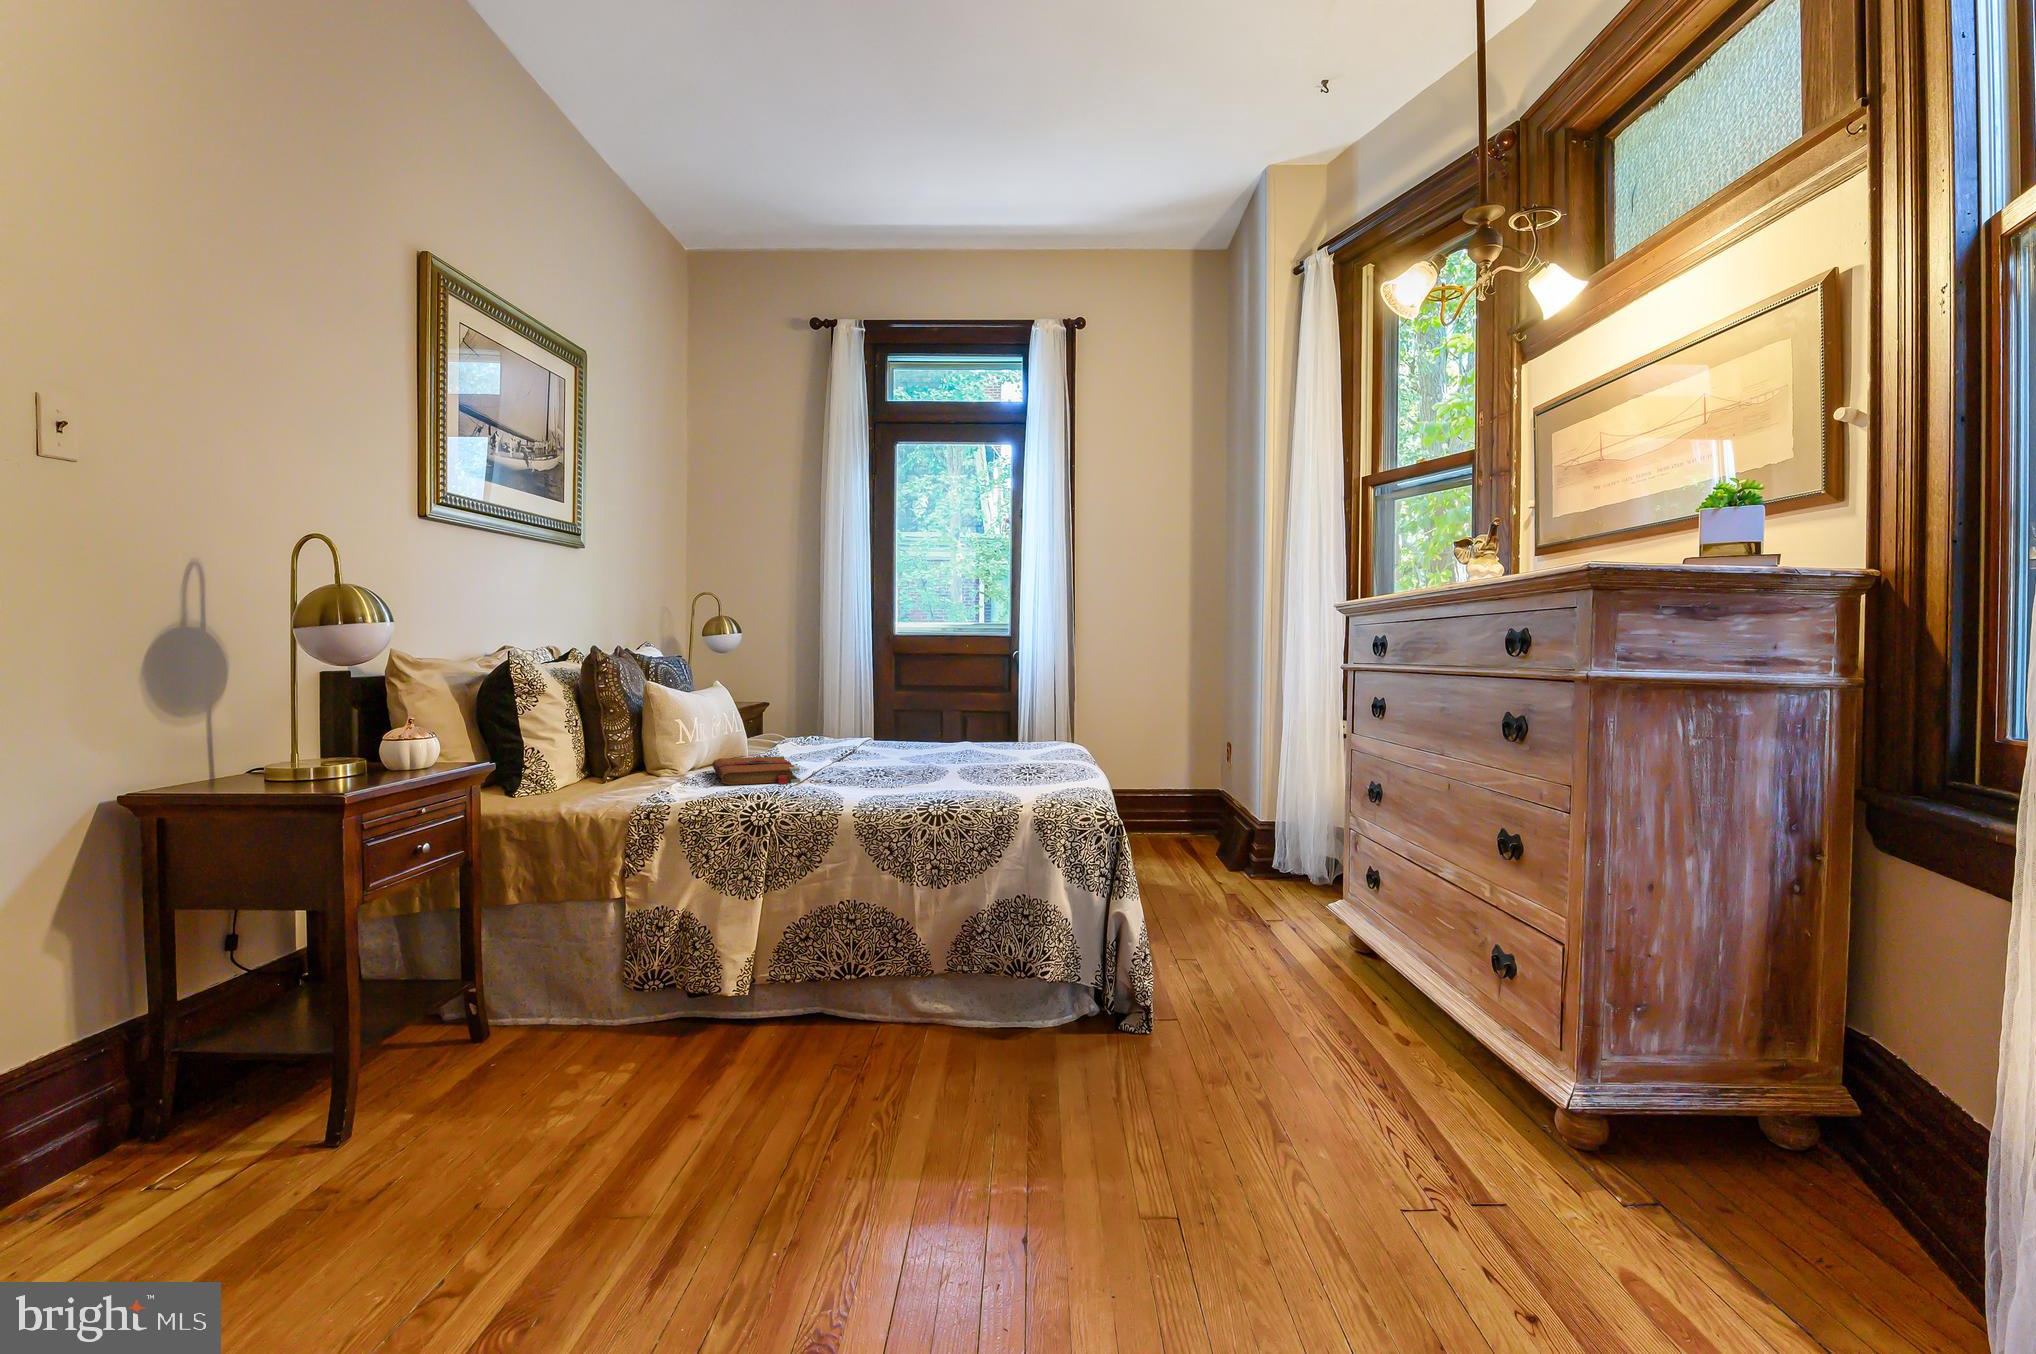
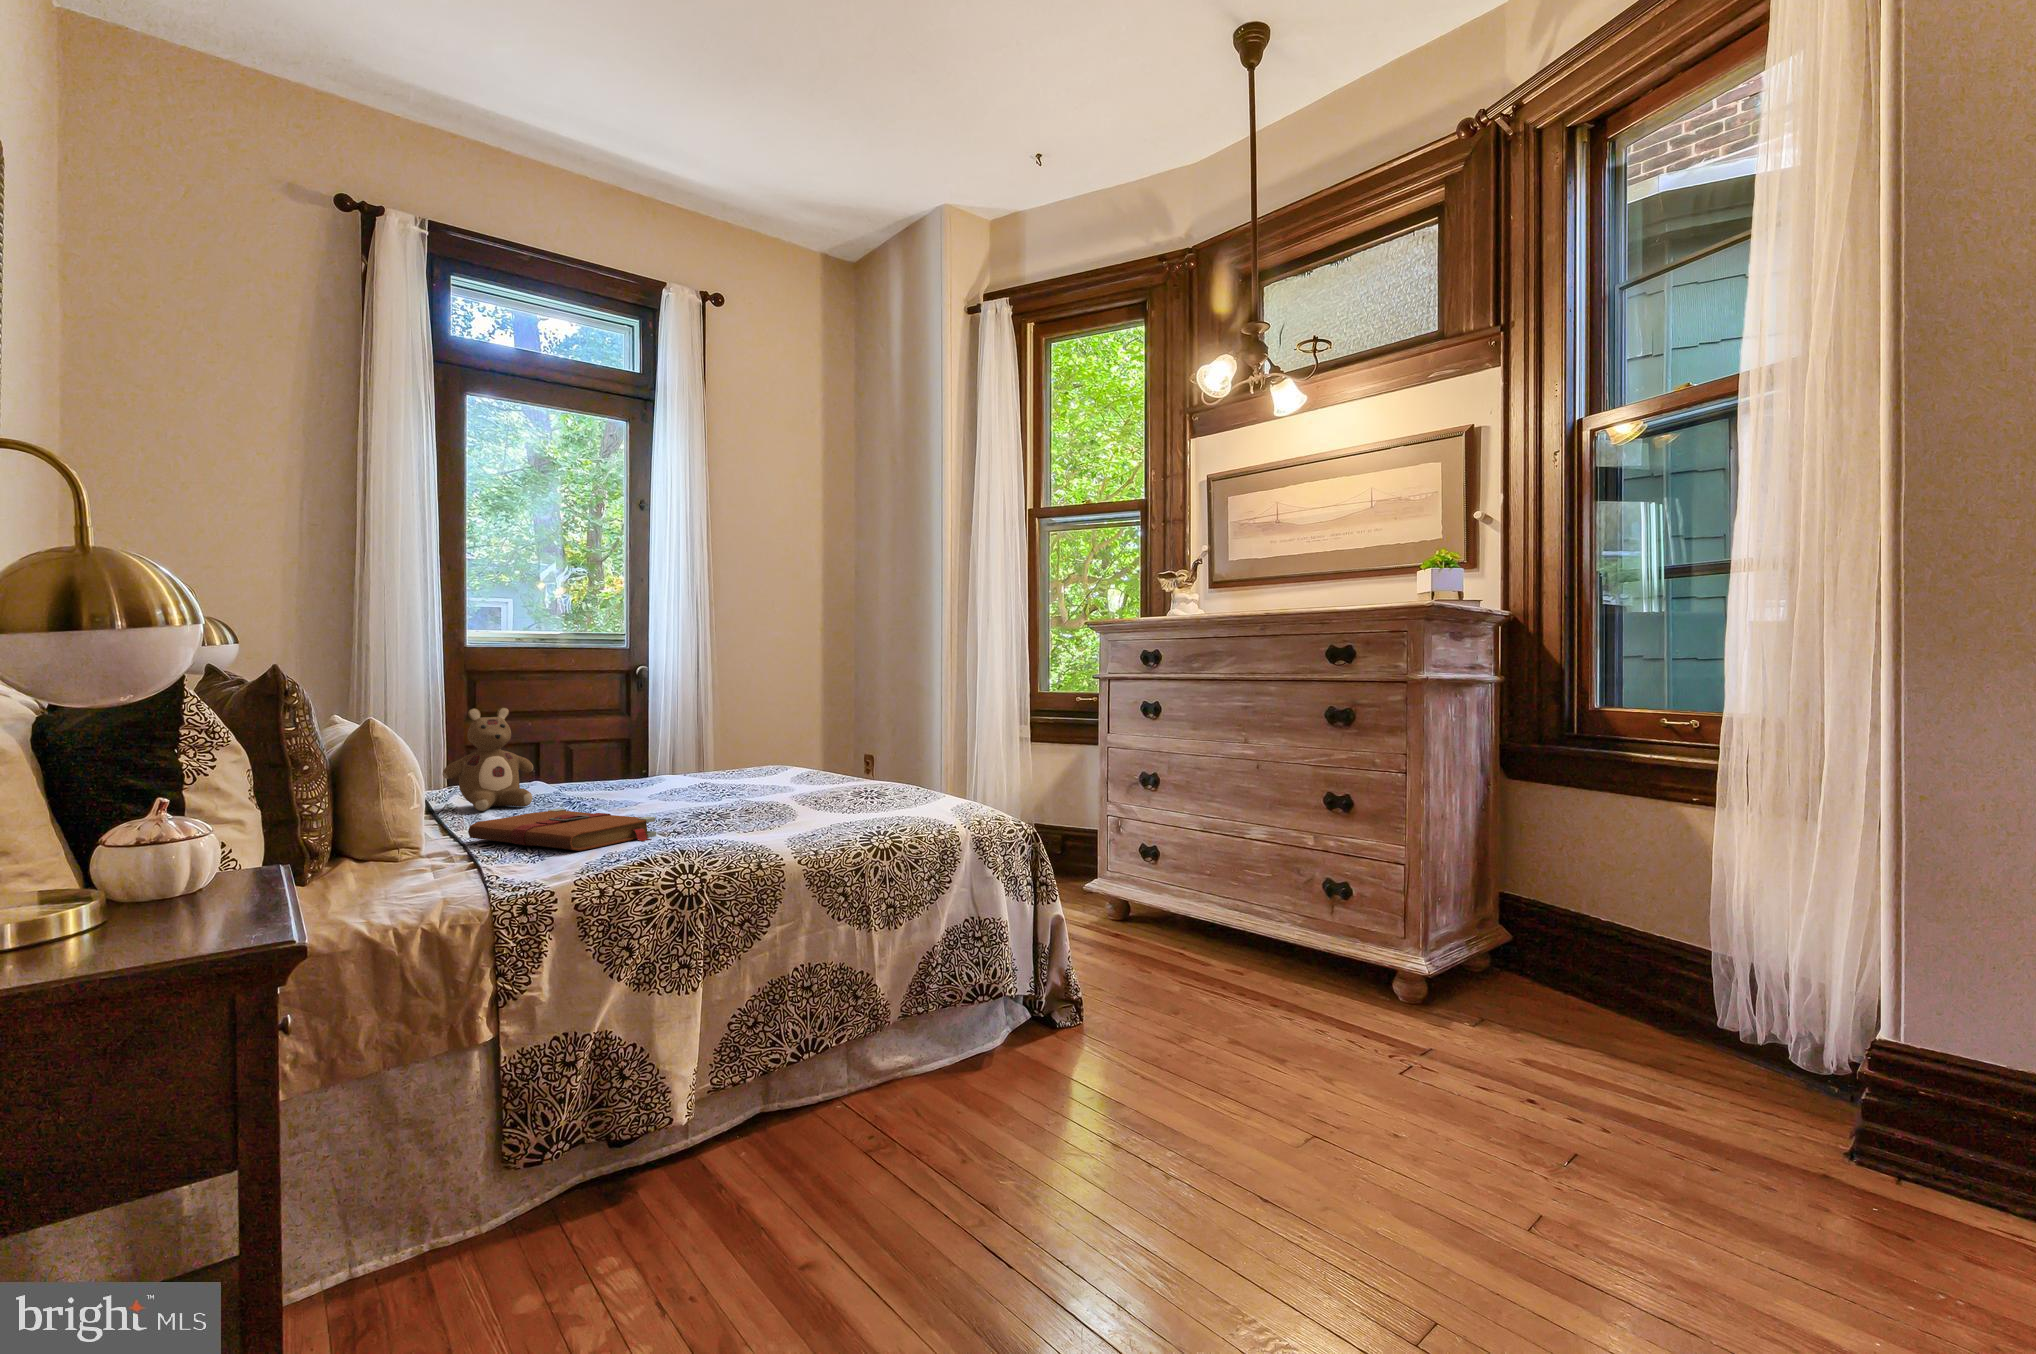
stuffed bear: none [778,681,839,754] -> present [442,708,533,811]

